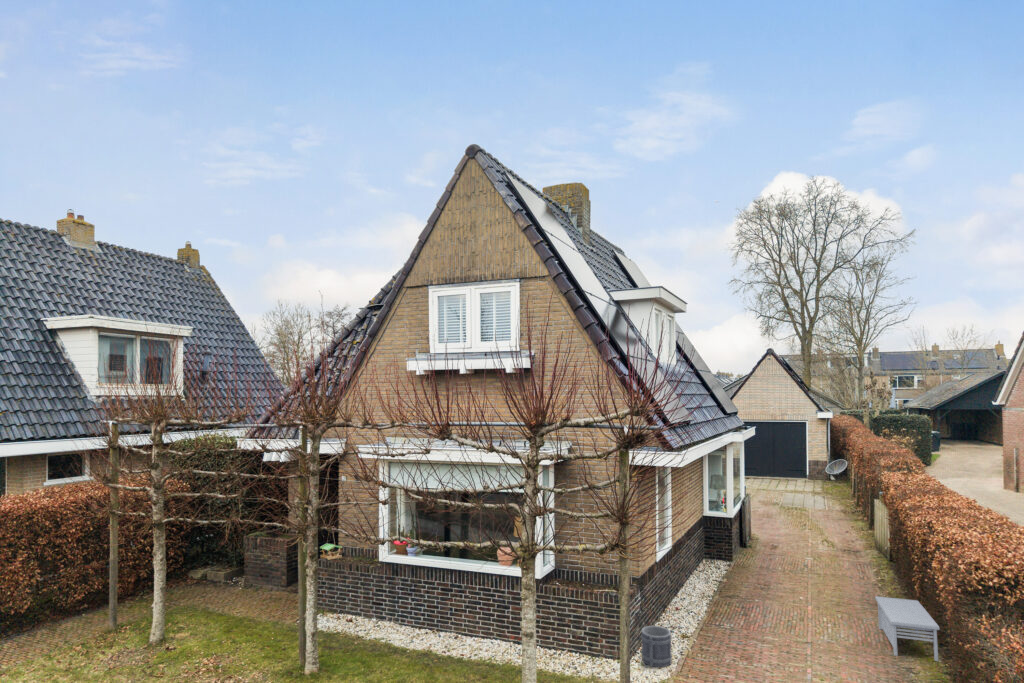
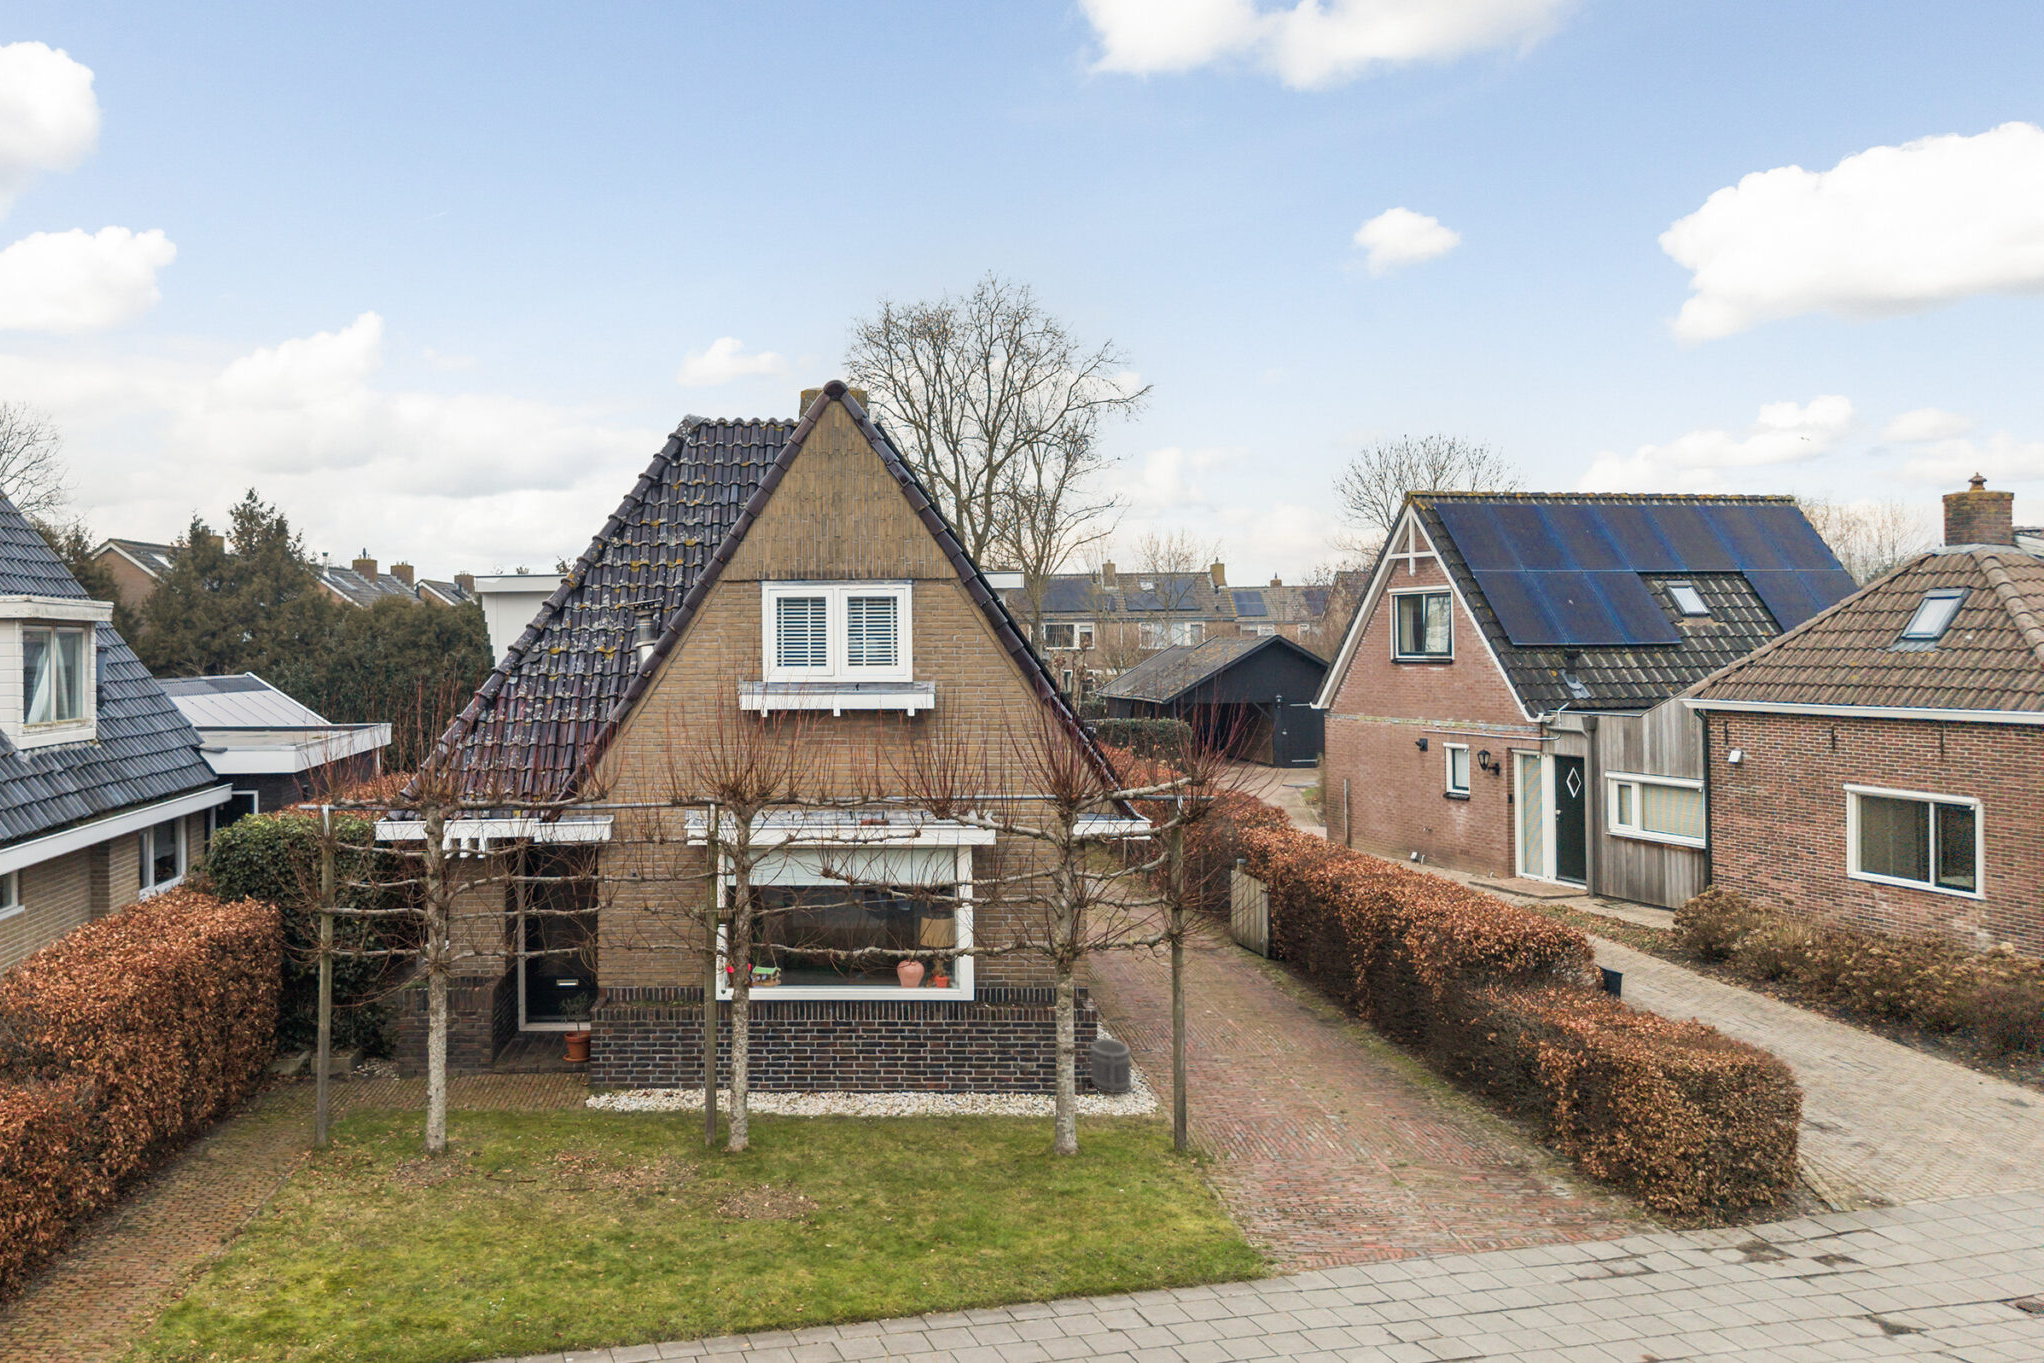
storage bench: present [875,596,939,661] -> none [1277,959,1370,1031]

